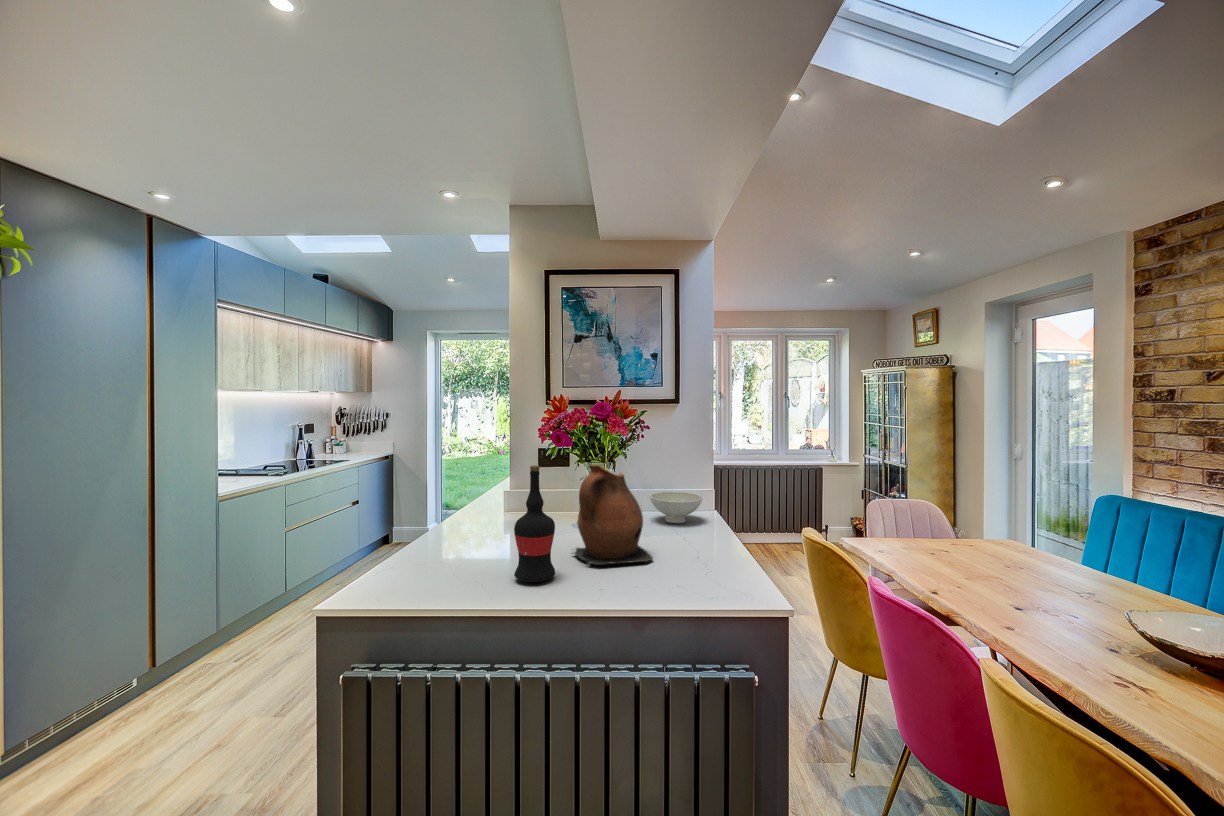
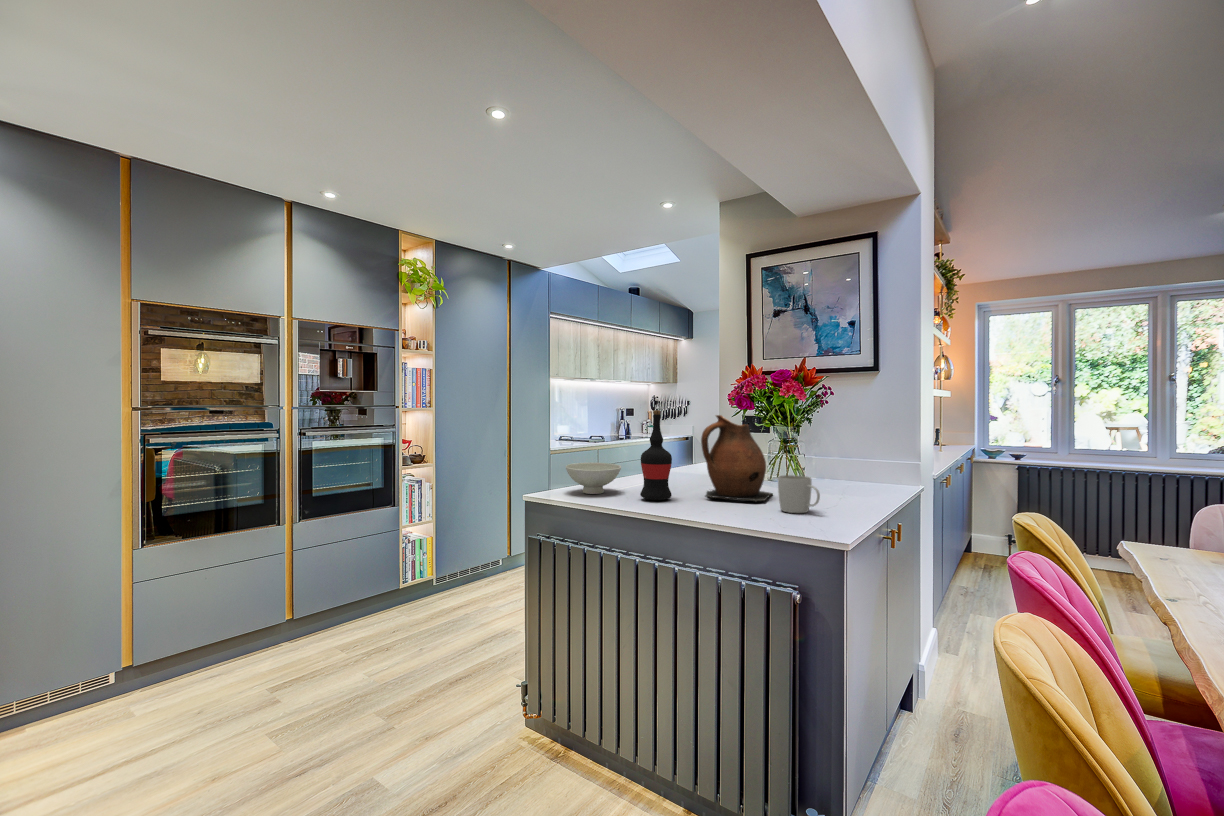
bowl: present [650,492,703,523] -> present [566,462,621,494]
mug: none [682,529,730,573] -> present [778,475,820,513]

